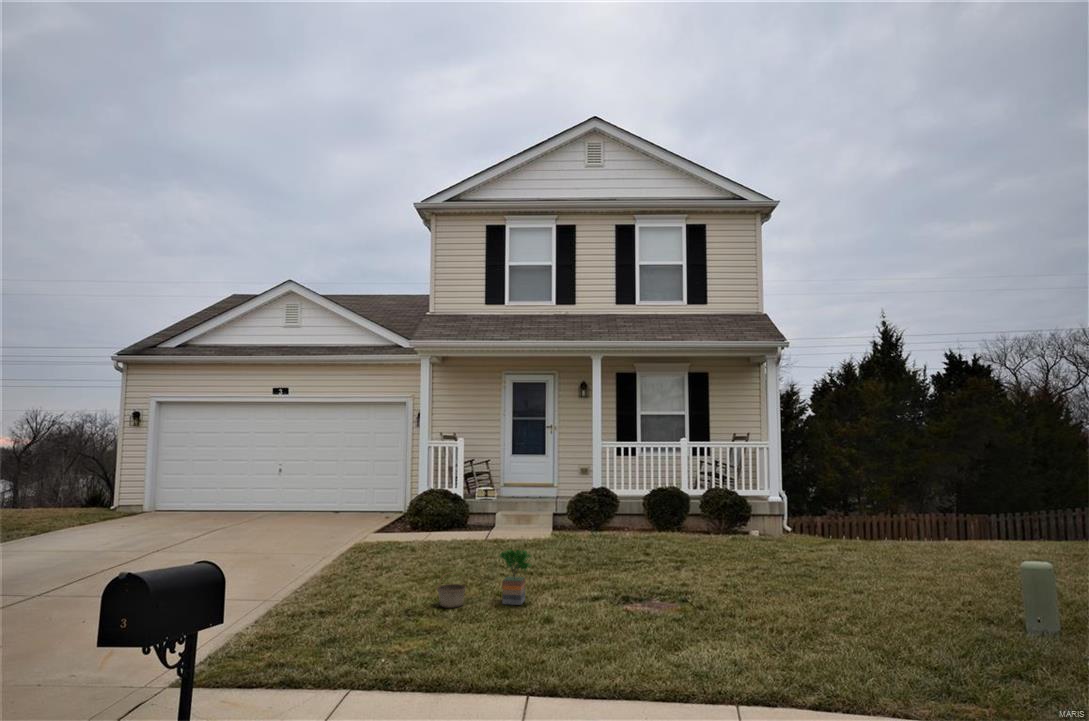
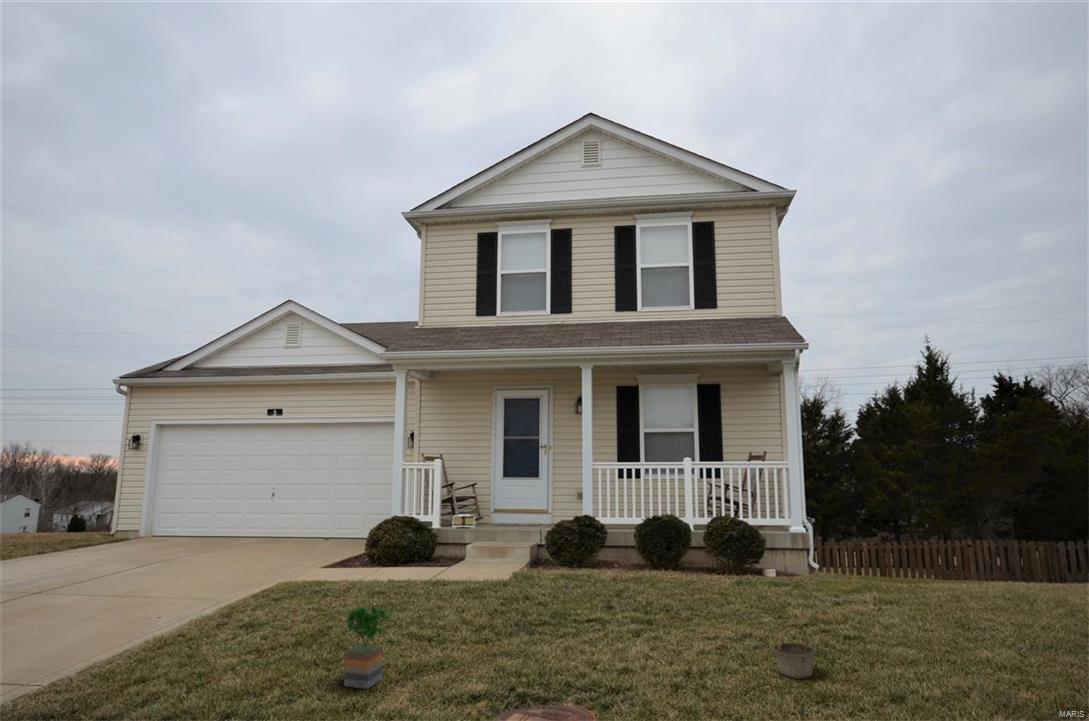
basket: present [437,579,466,608] -> present [772,627,816,679]

